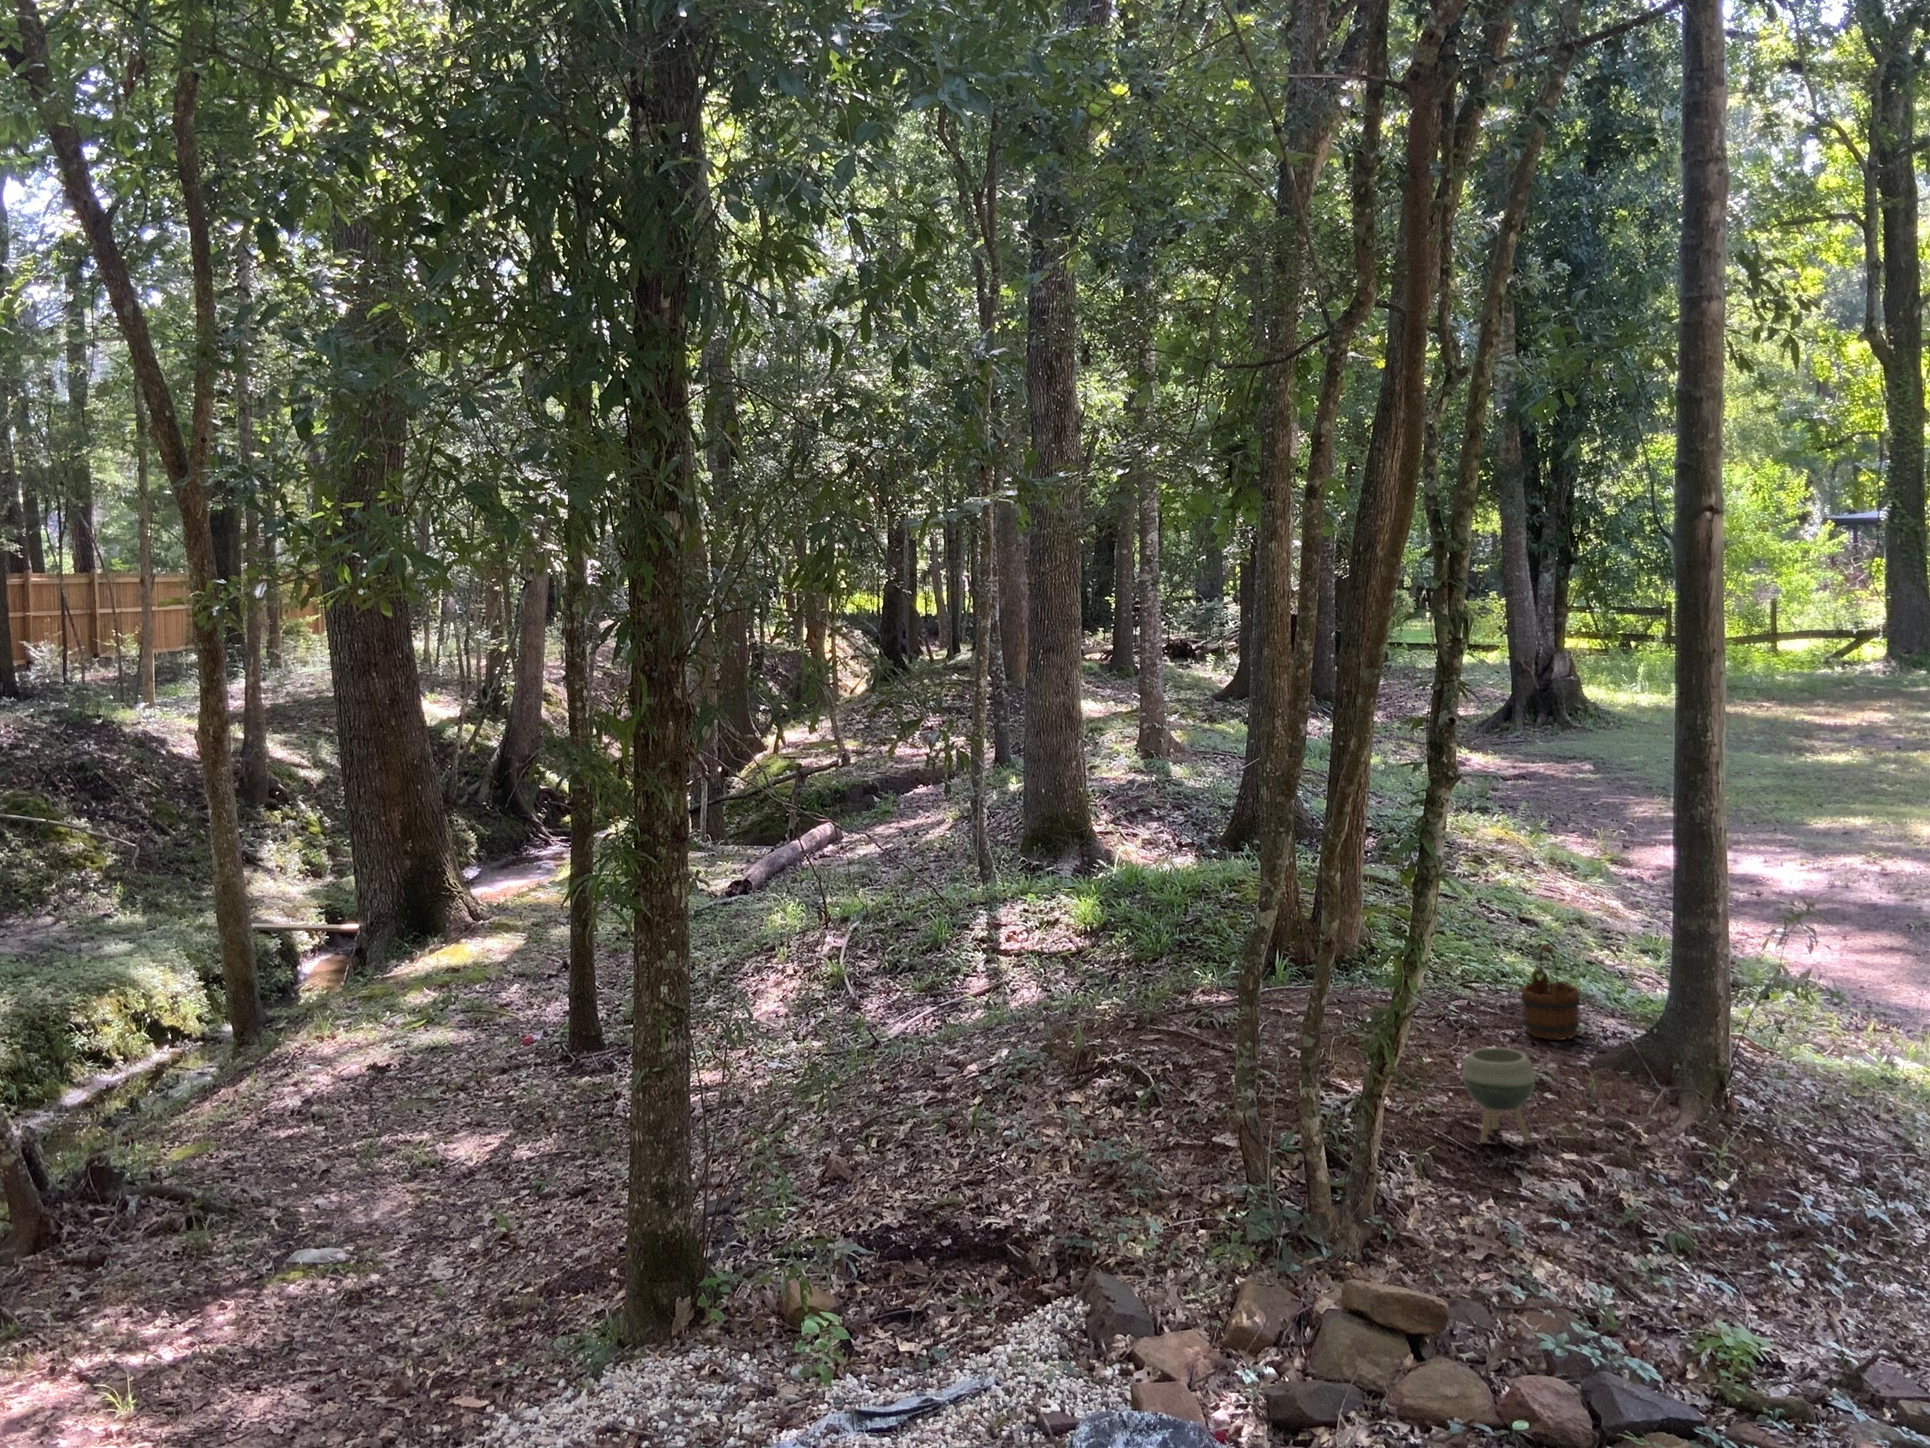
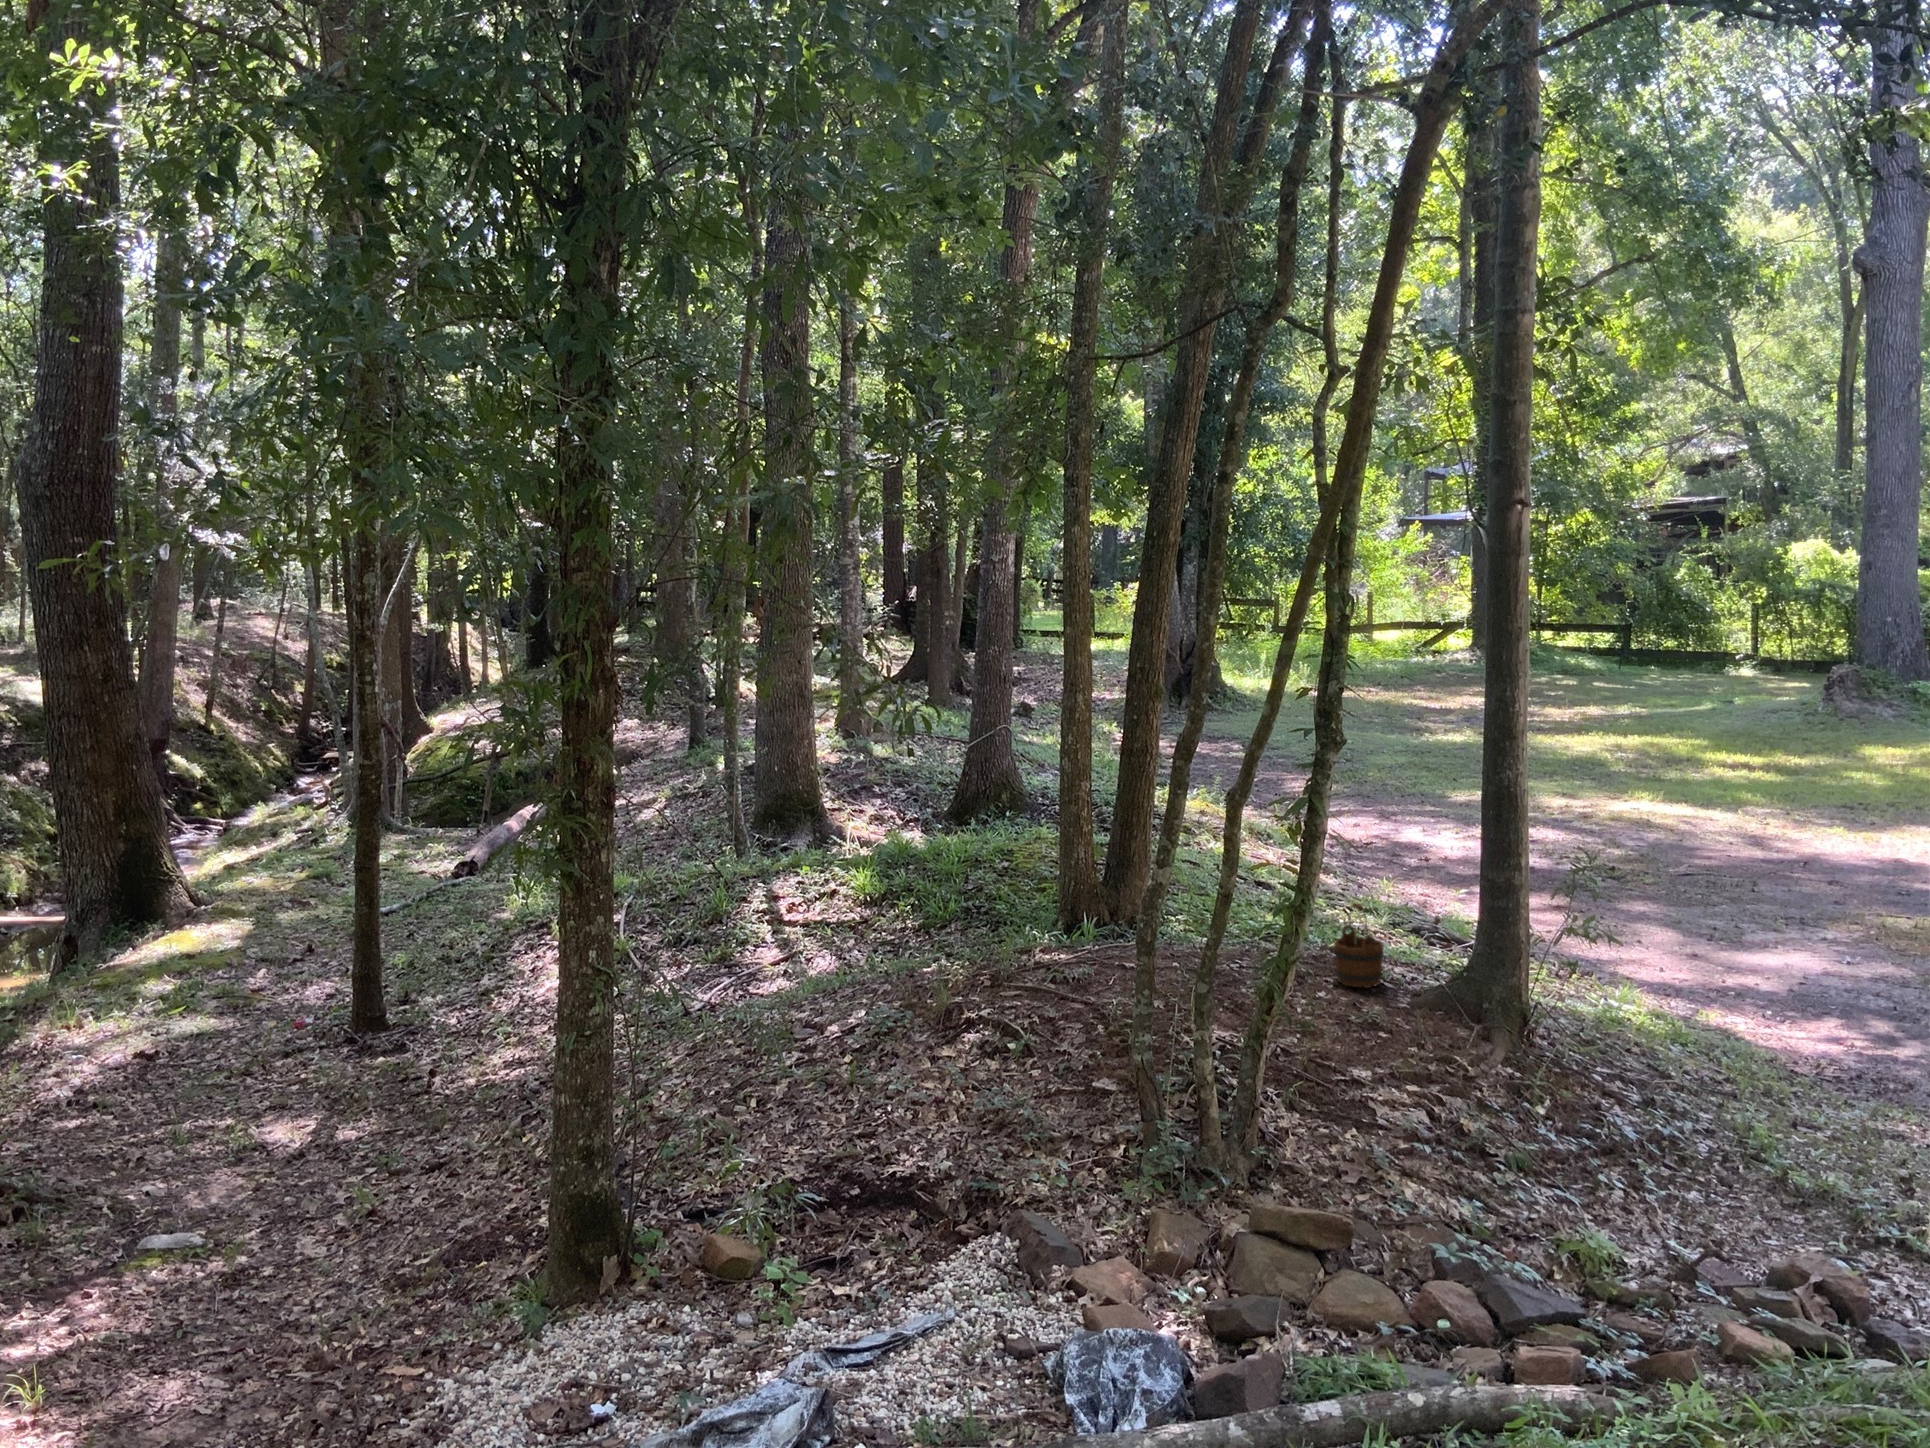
planter: present [1463,1047,1535,1143] -> none [1310,996,1371,1081]

